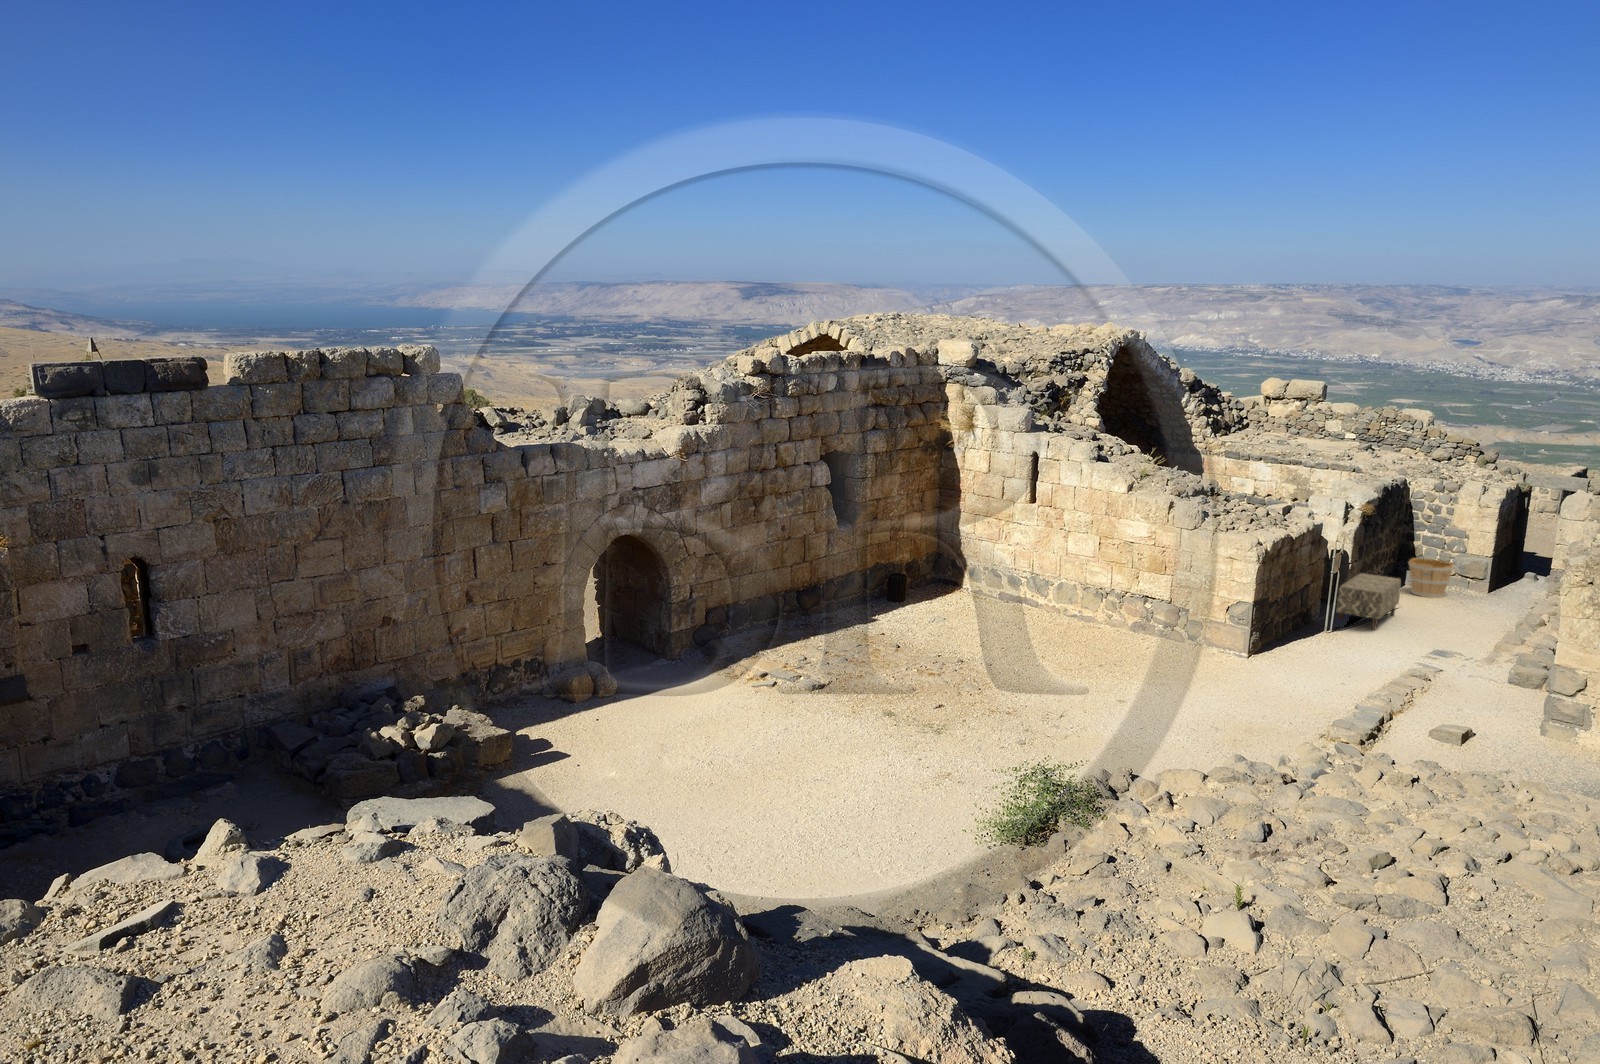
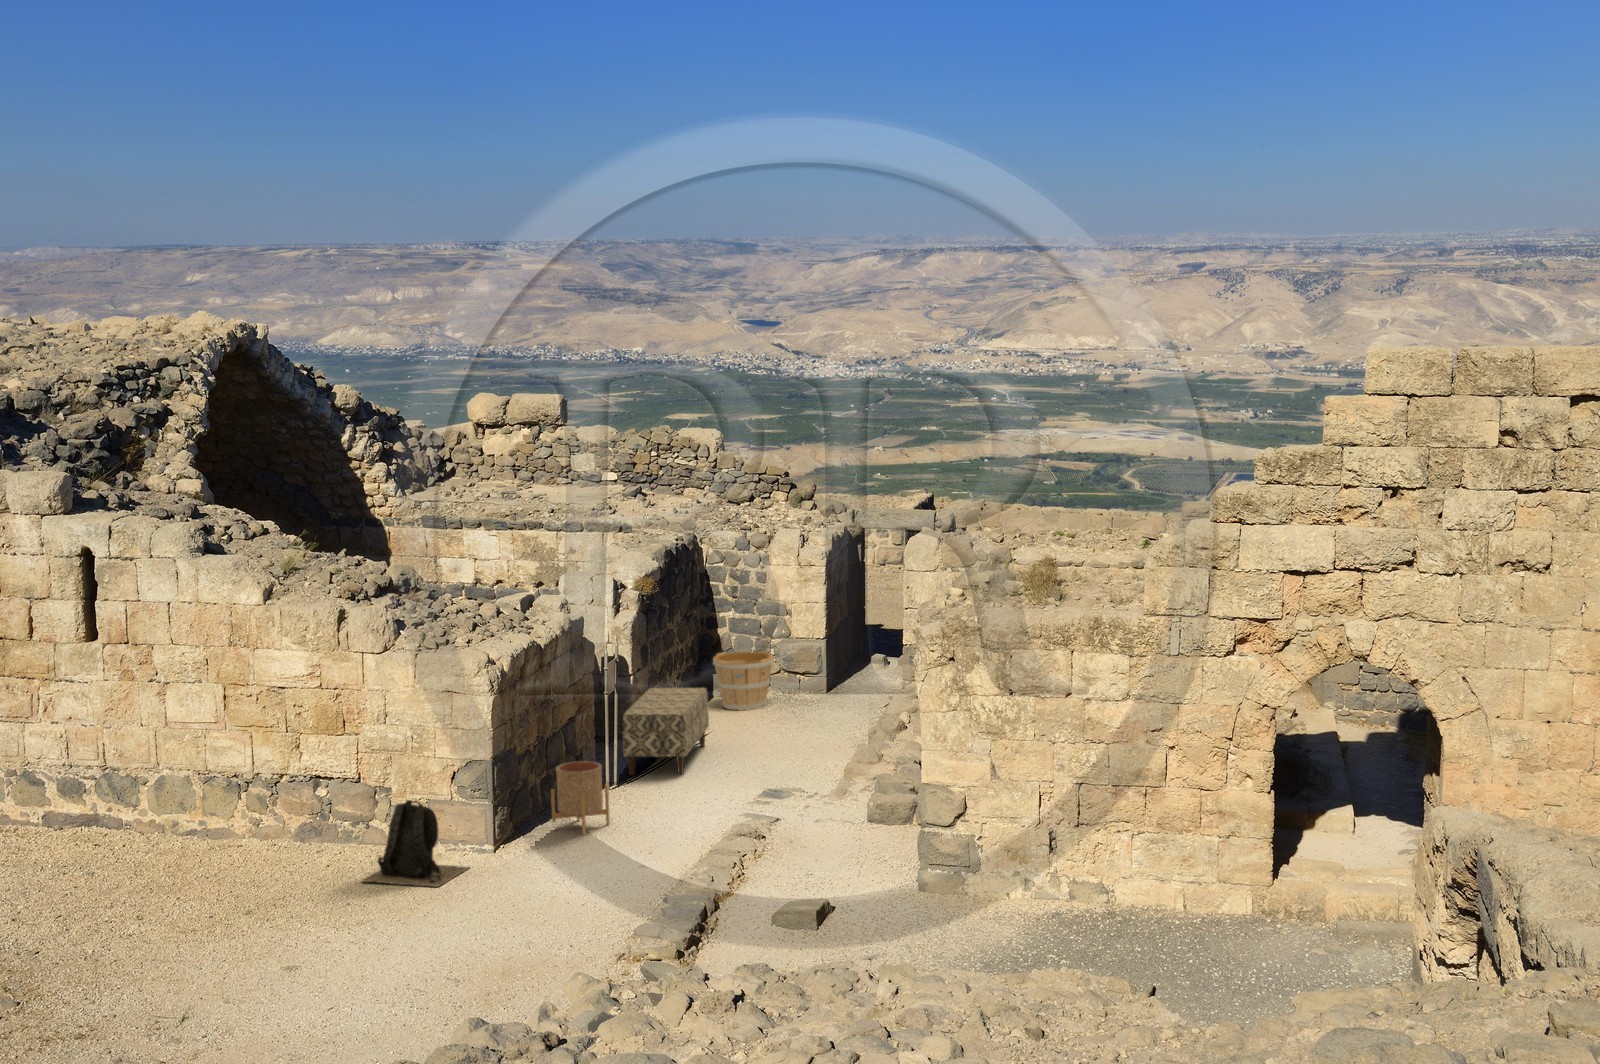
planter: none [1283,610,1323,654] -> present [551,761,610,835]
backpack: none [1163,614,1230,666] -> present [362,800,469,887]

